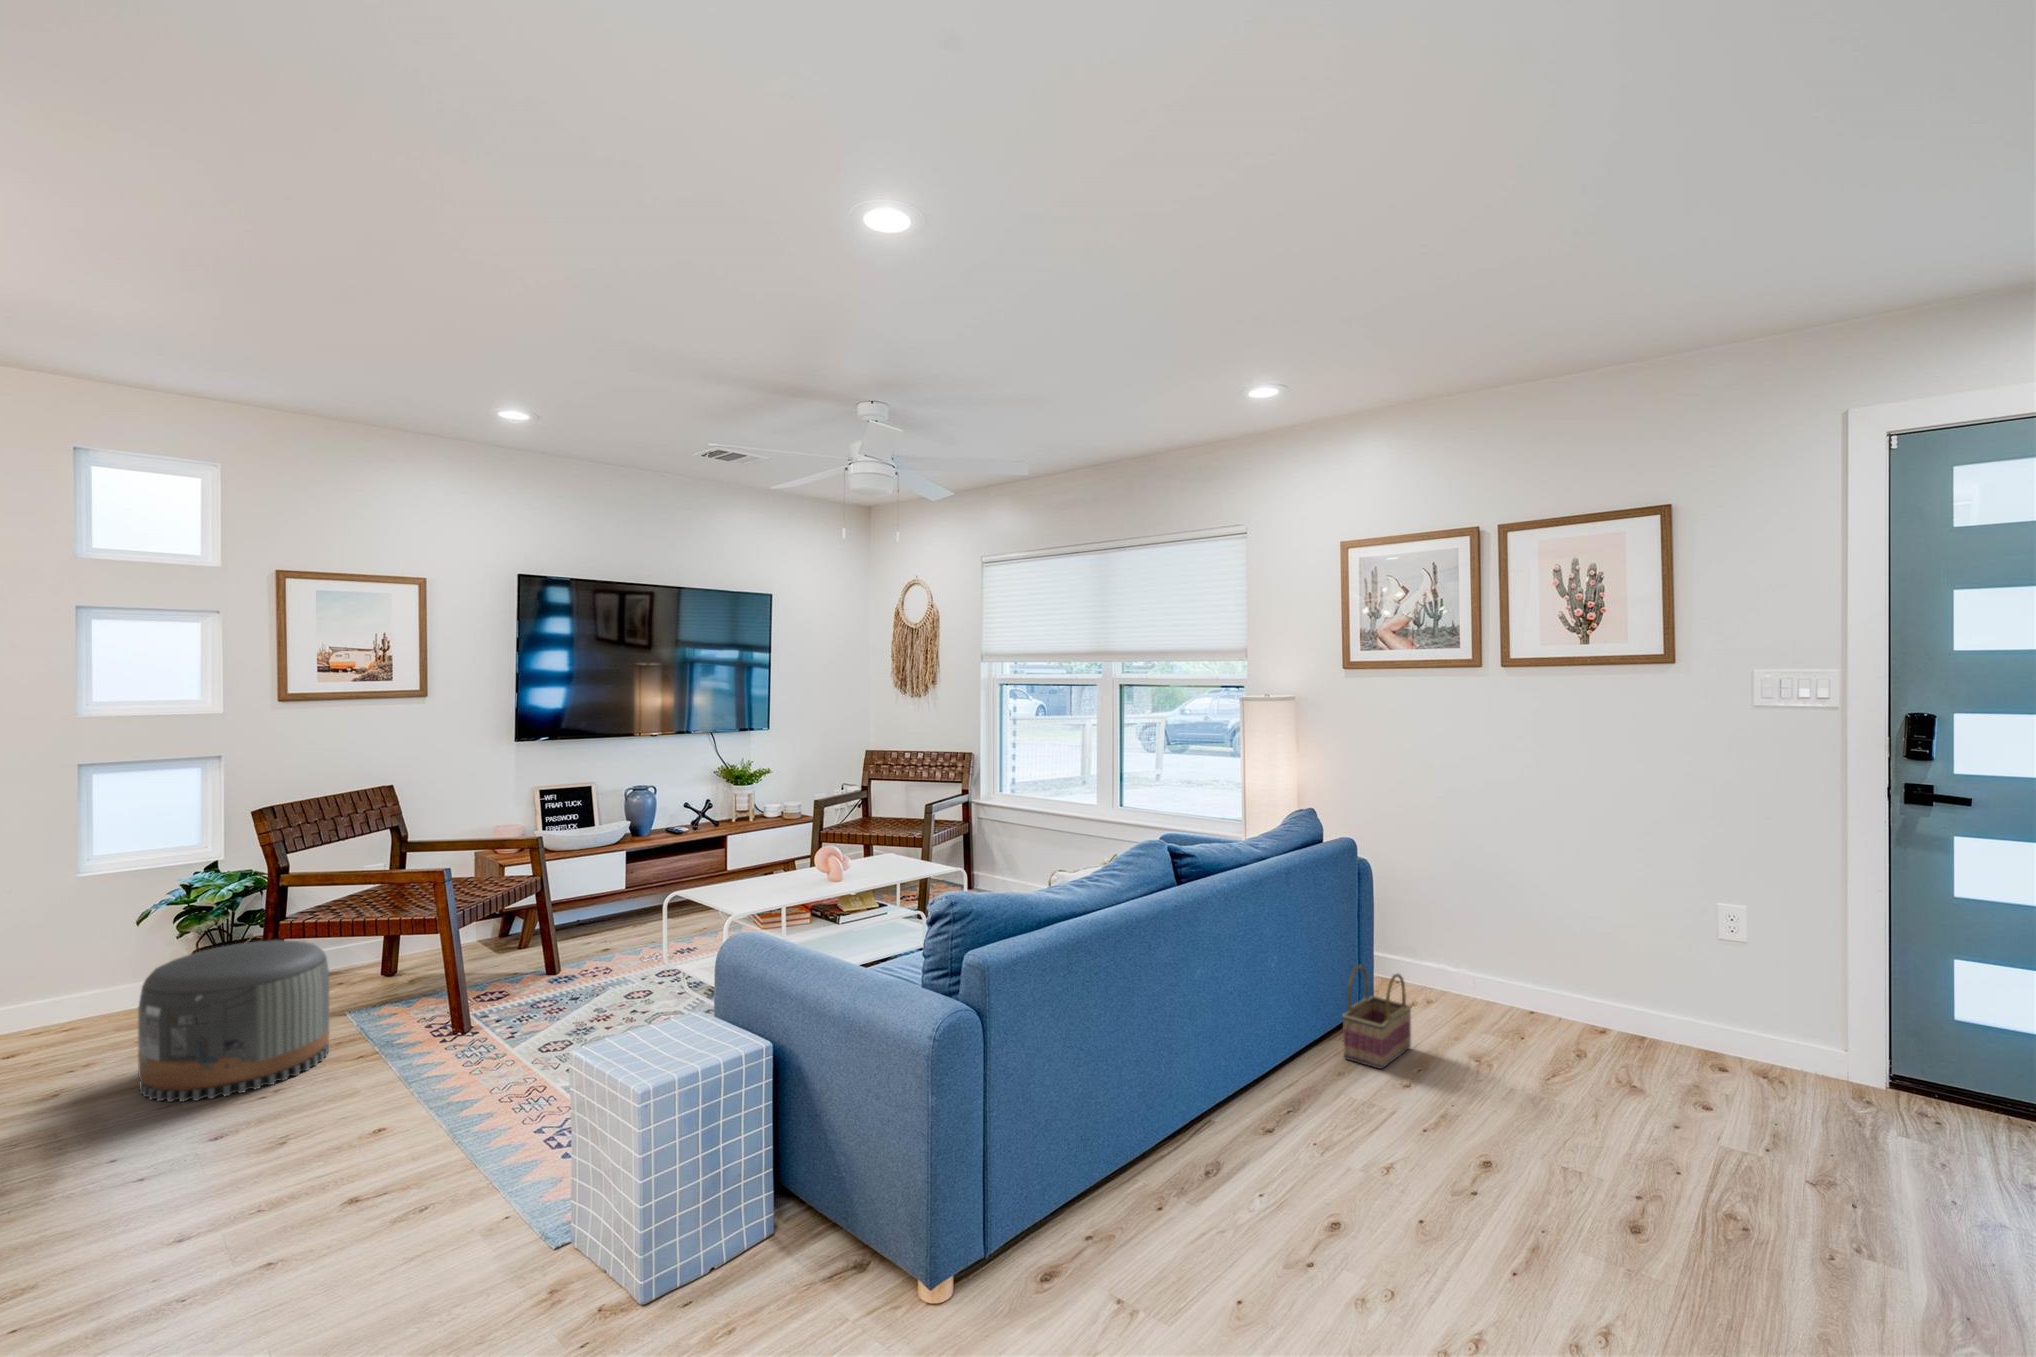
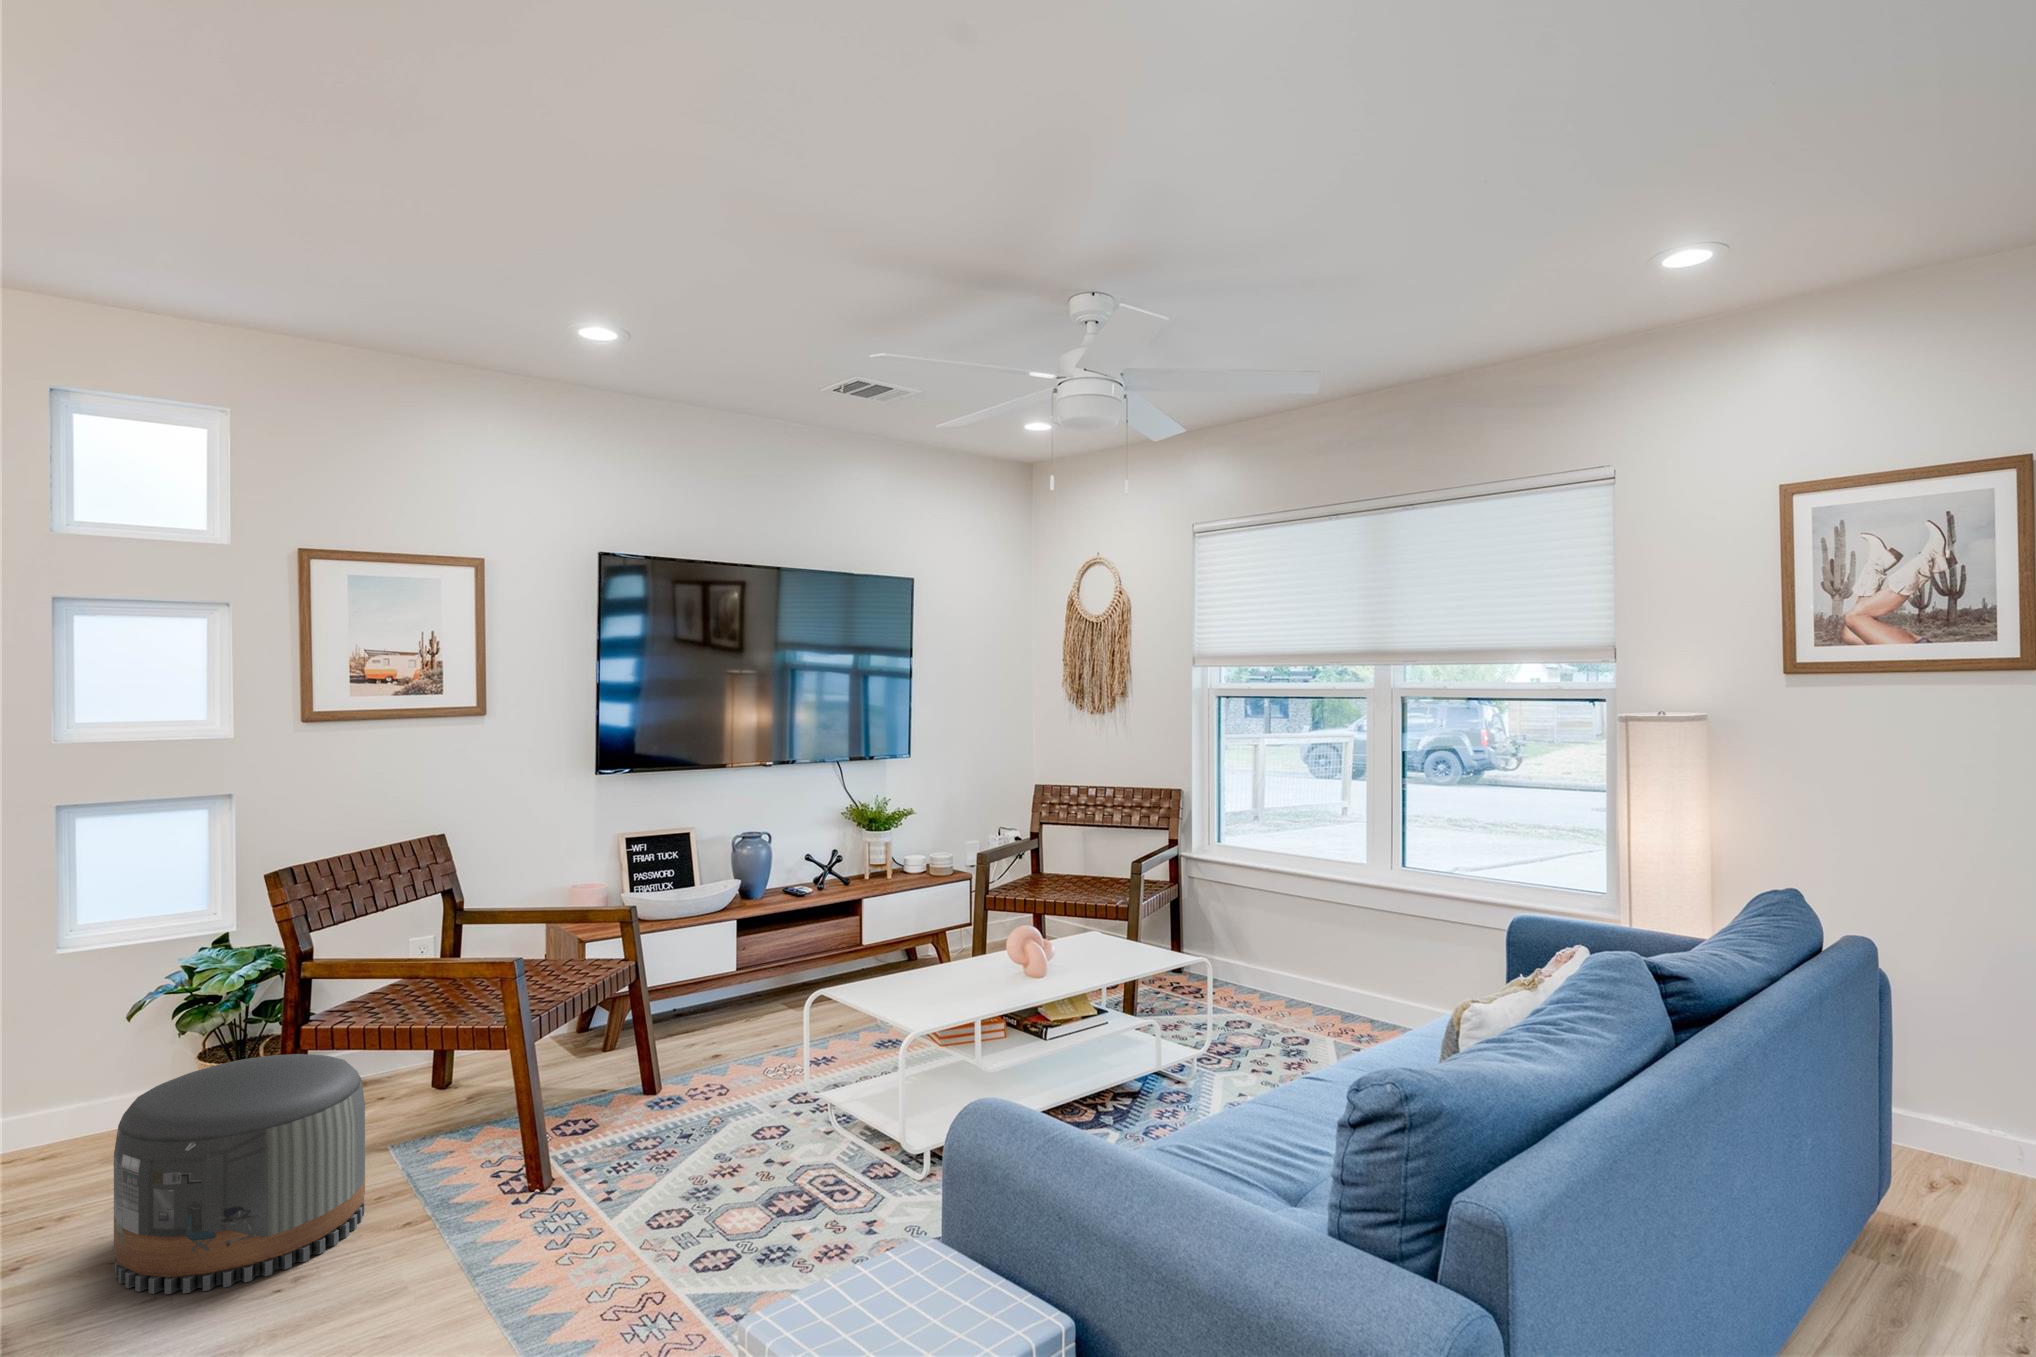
basket: present [1343,965,1411,1069] -> none [1882,1142,1991,1322]

